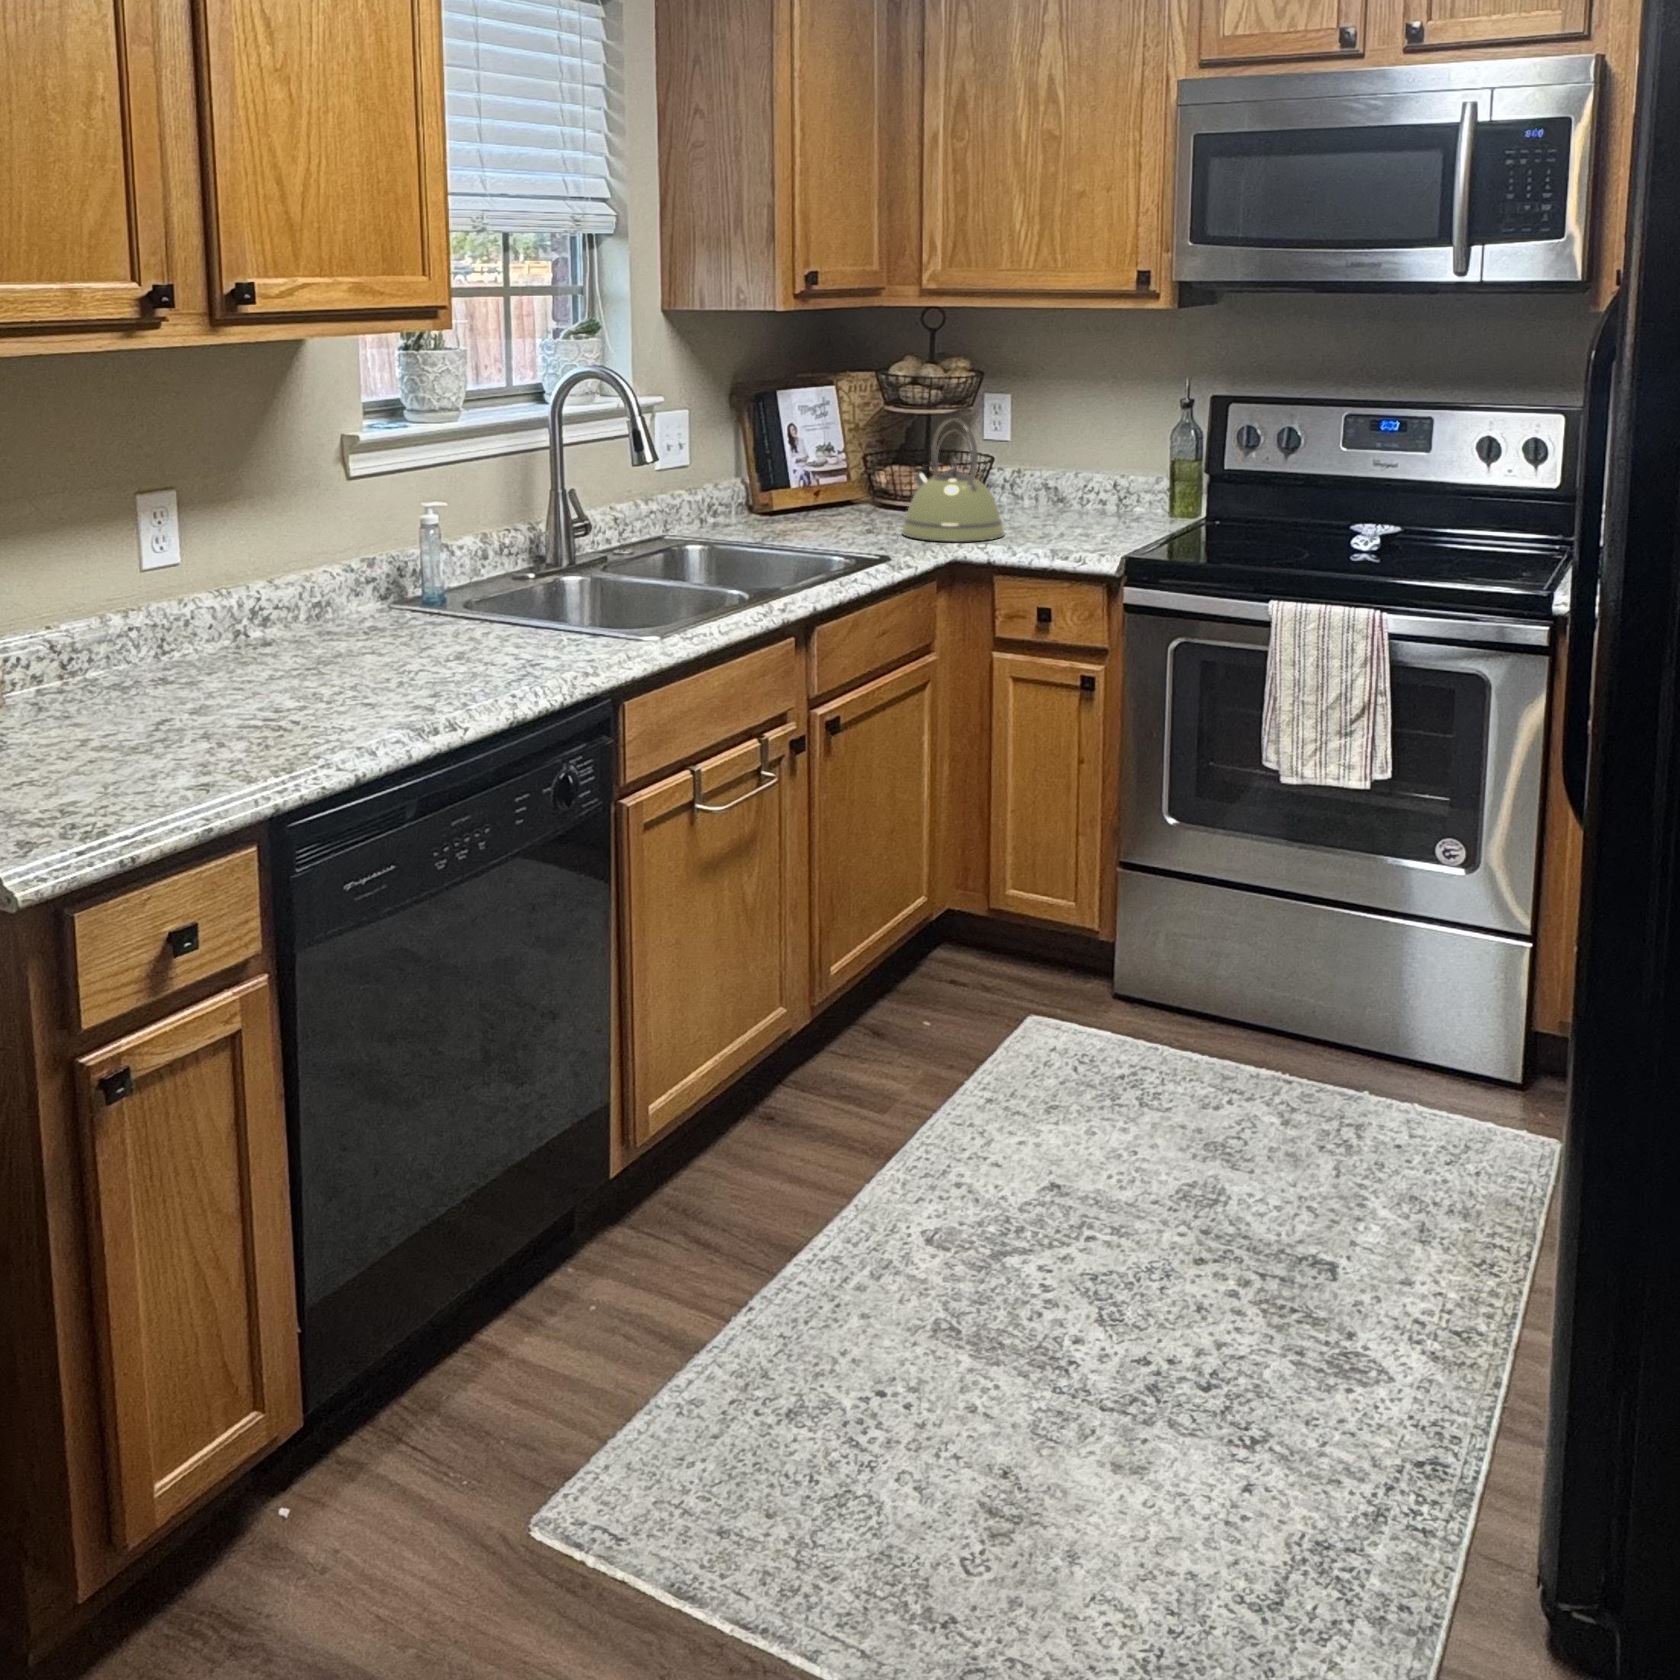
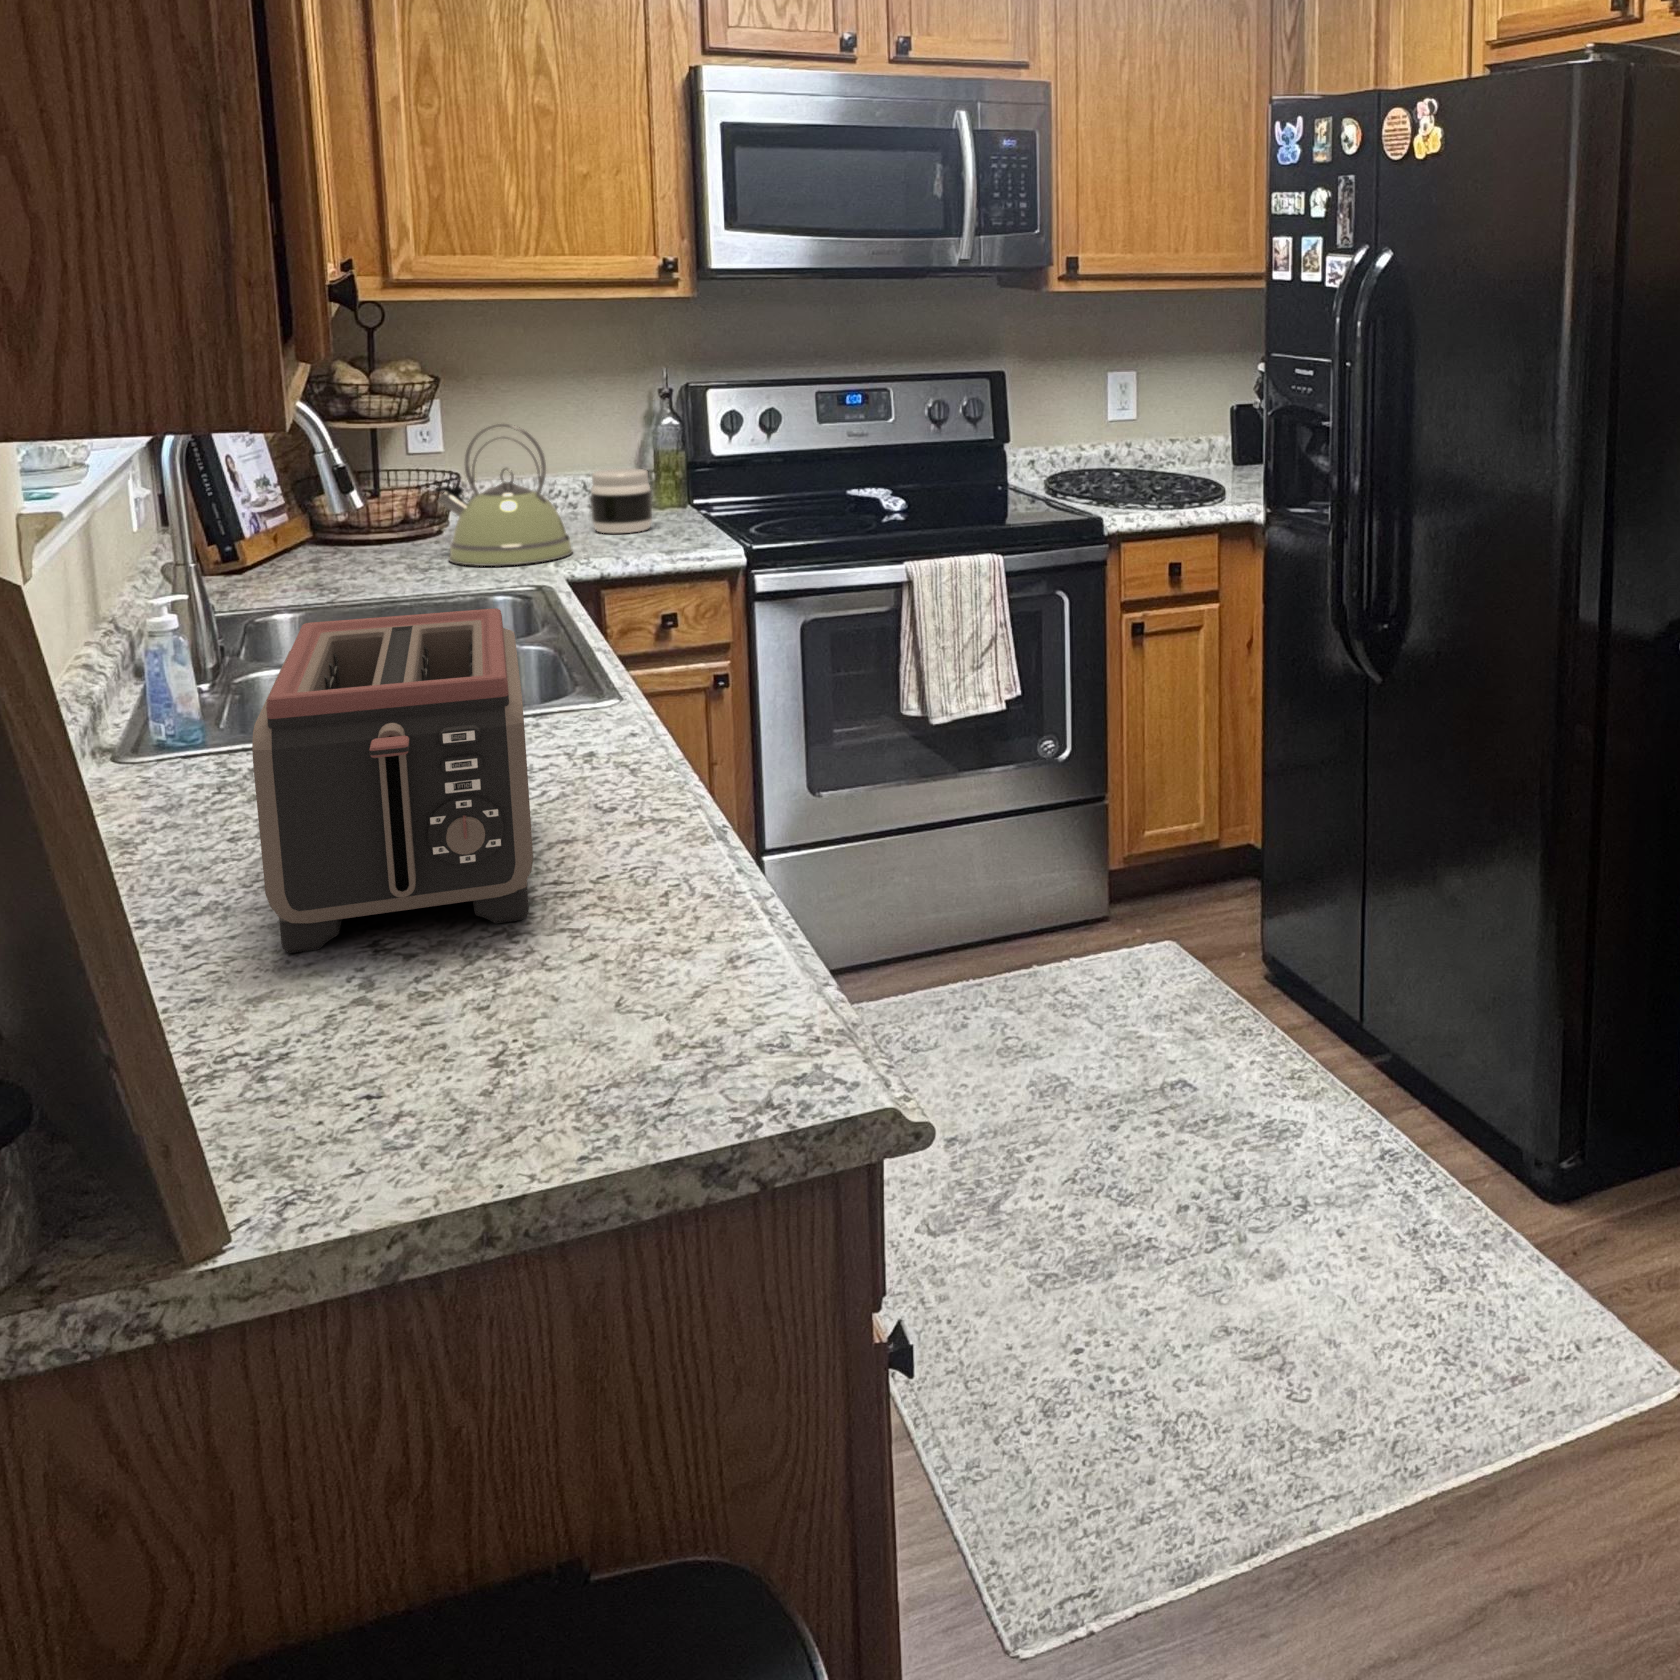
jar: none [1060,471,1116,532] -> present [591,468,652,533]
toaster: none [96,514,389,723] -> present [252,608,533,953]

